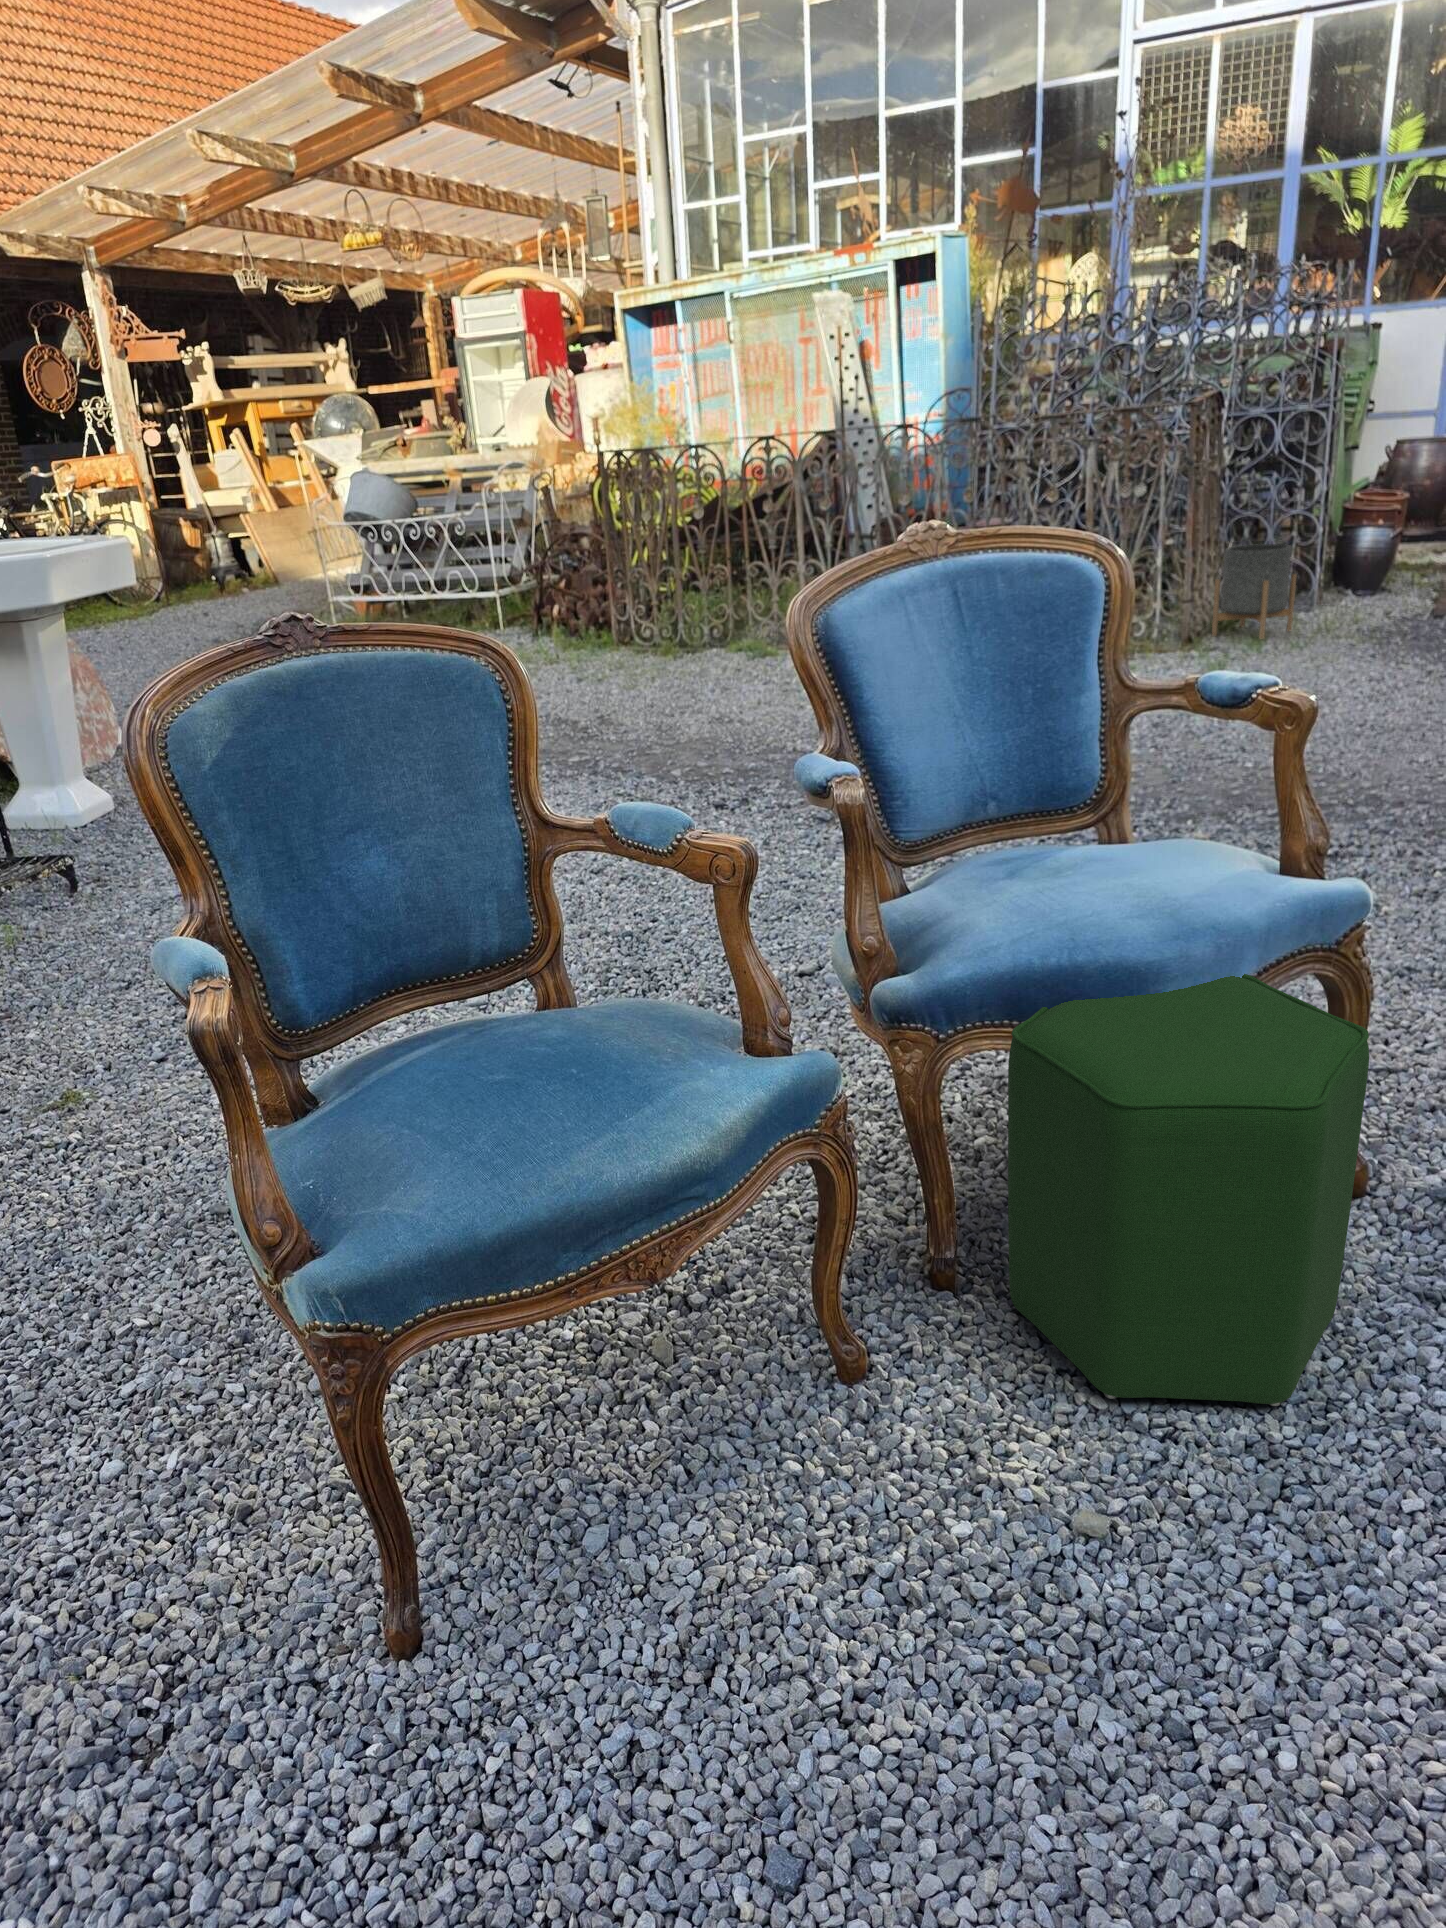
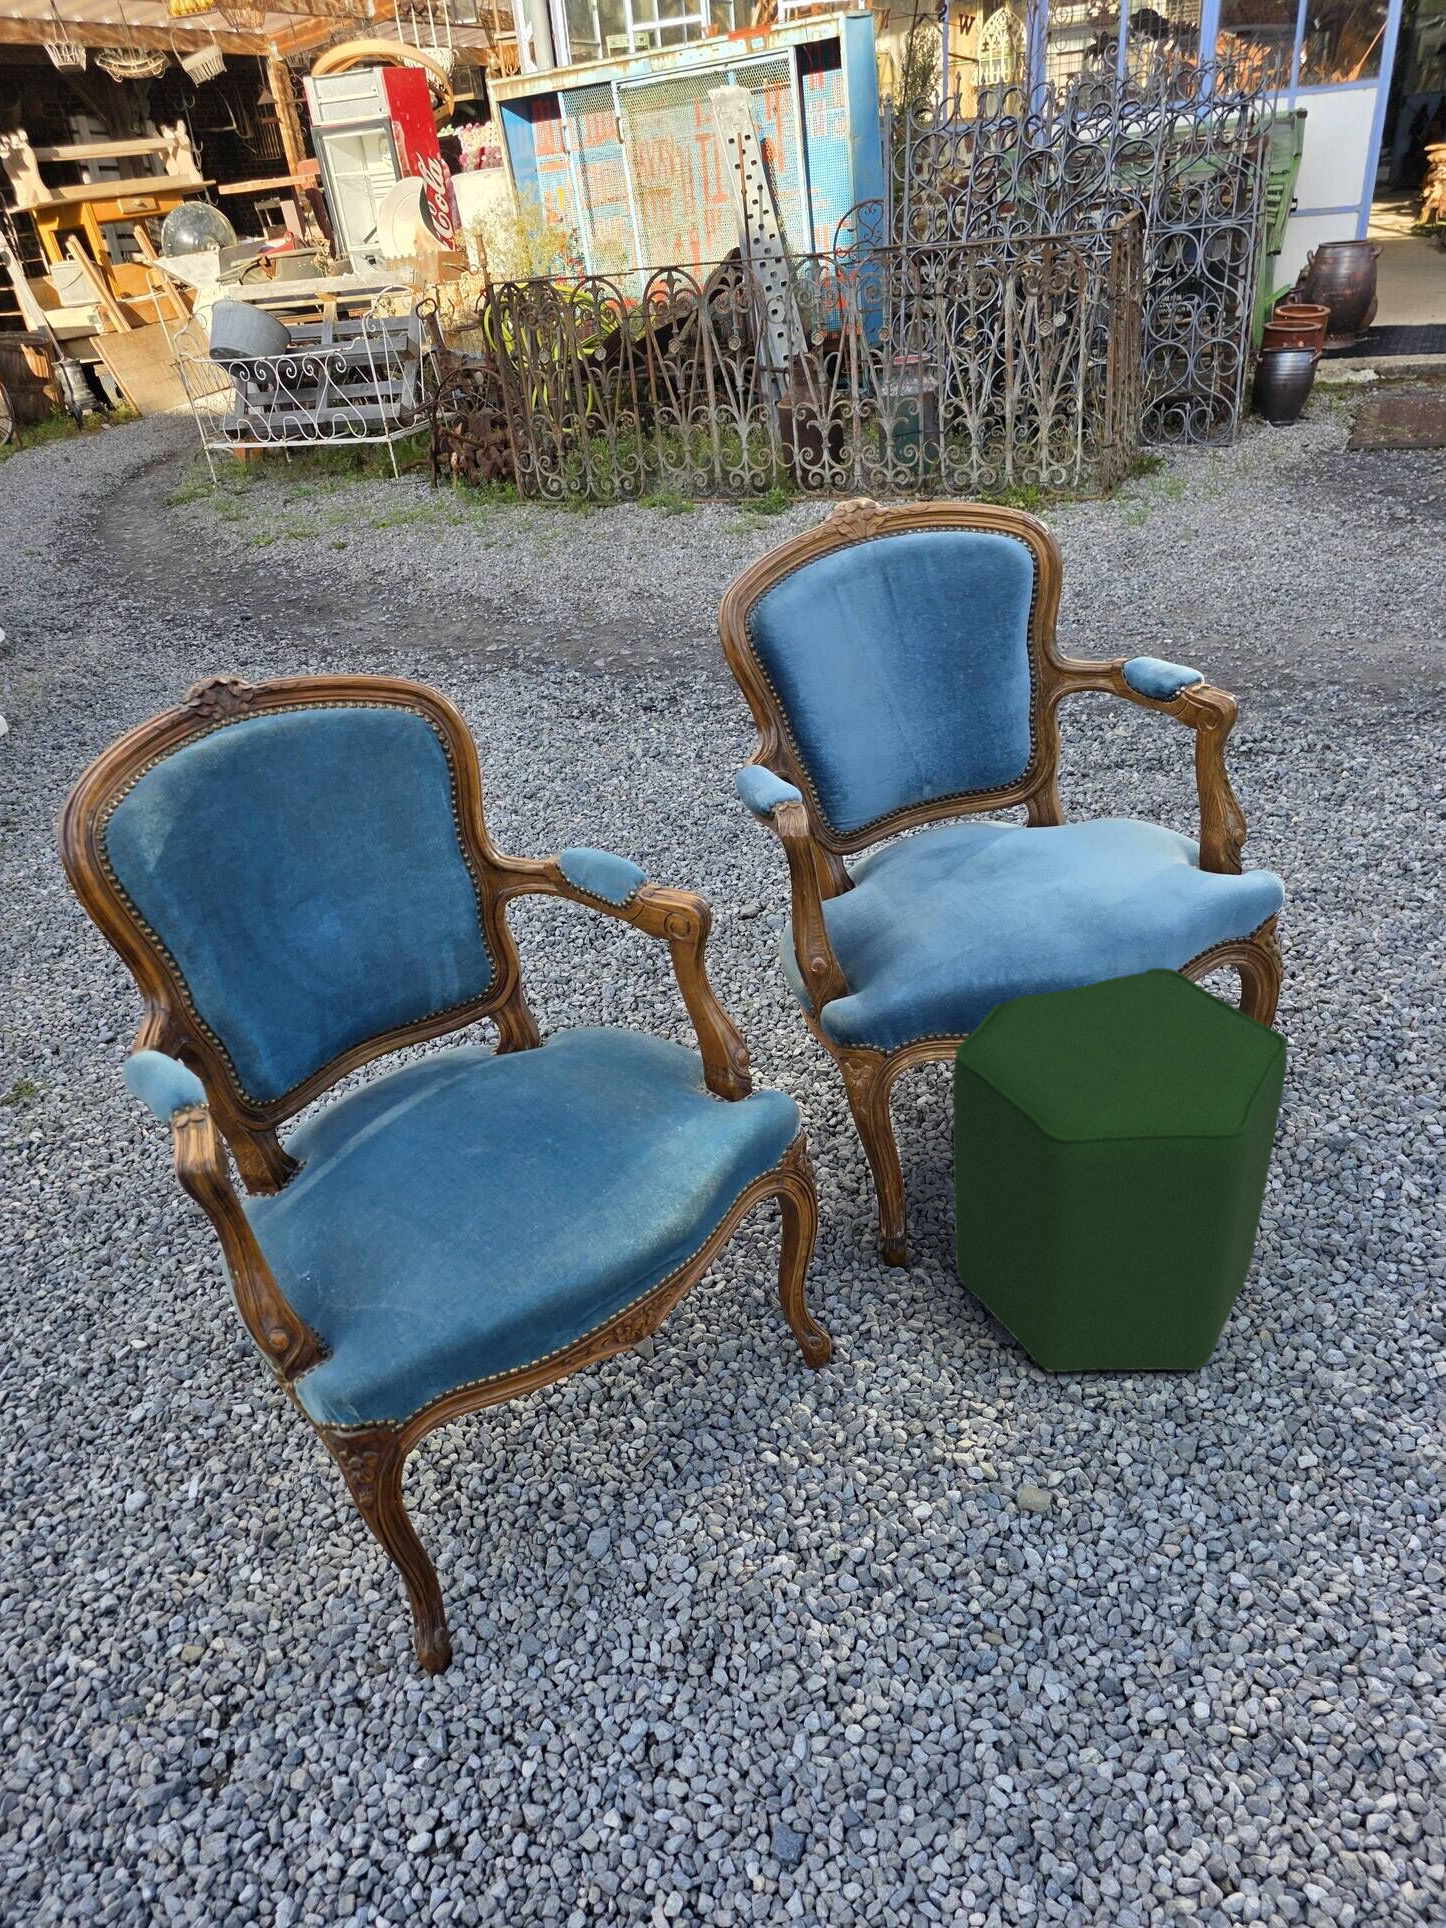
planter: present [1212,544,1297,639] -> none [1136,365,1224,472]

